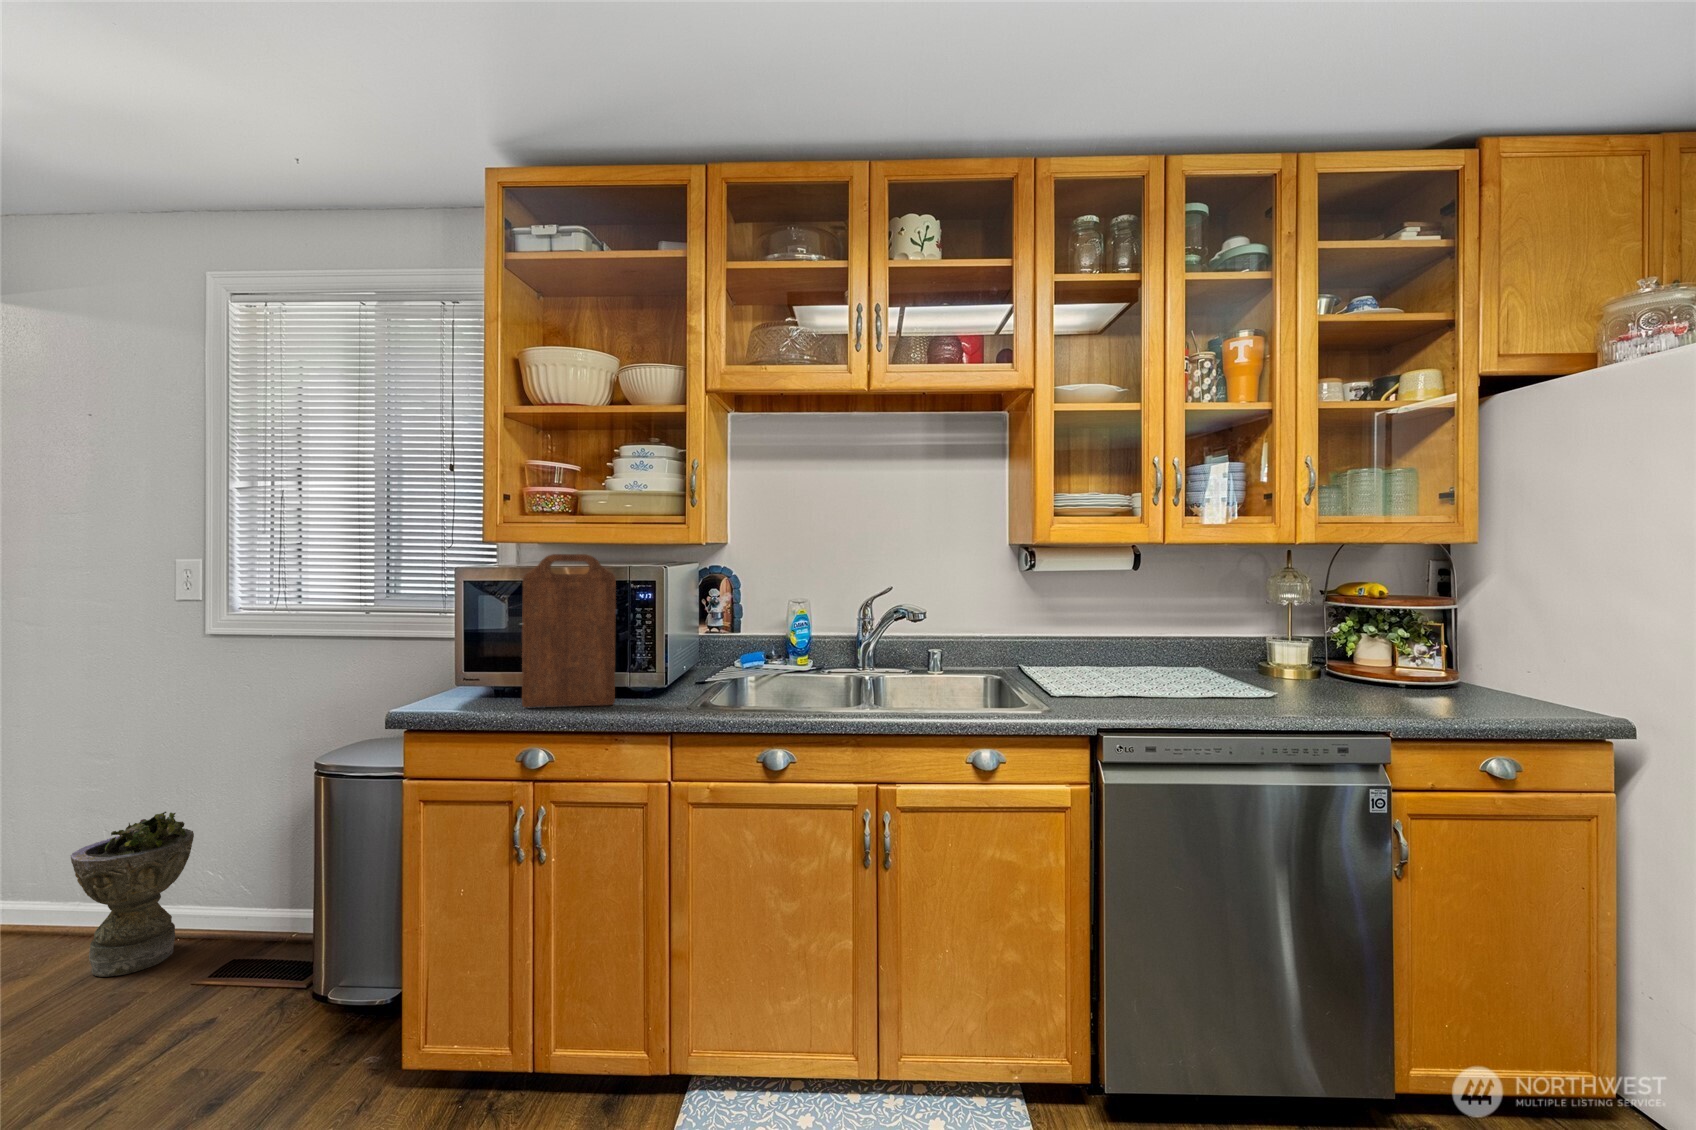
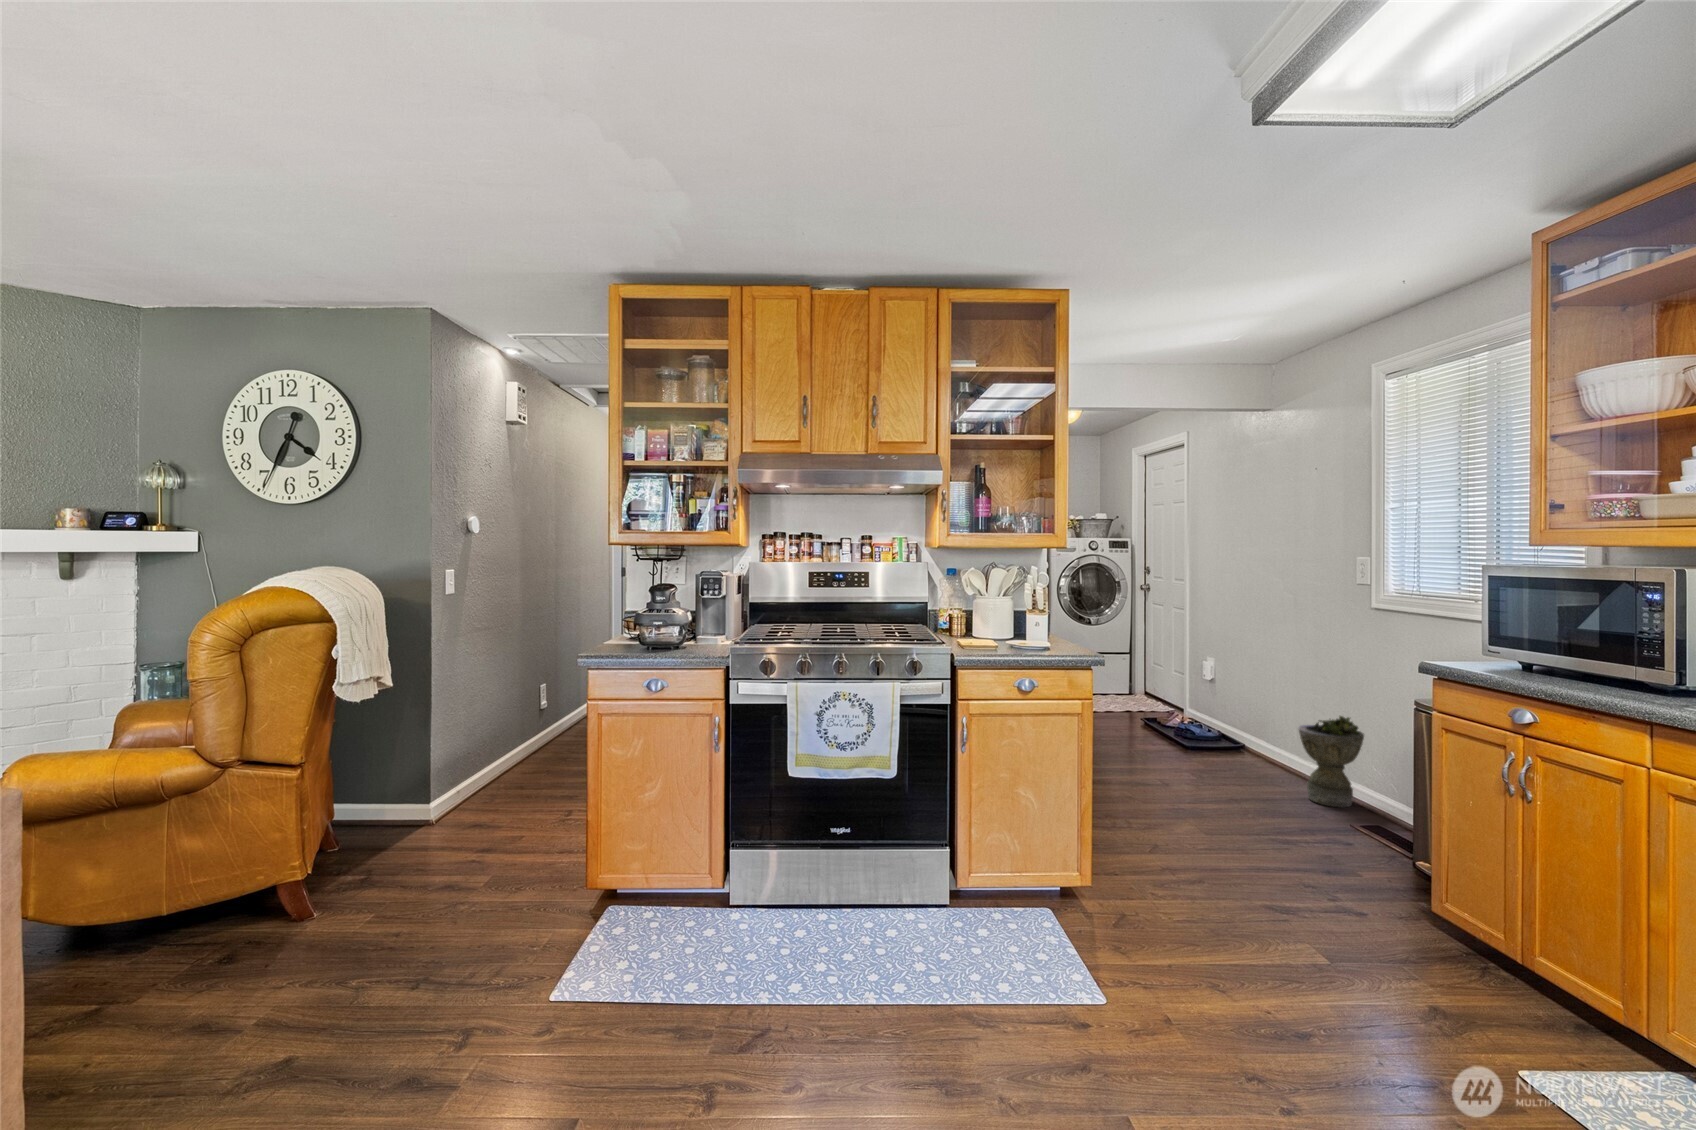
cutting board: present [522,554,616,707] -> none [1517,557,1613,690]

